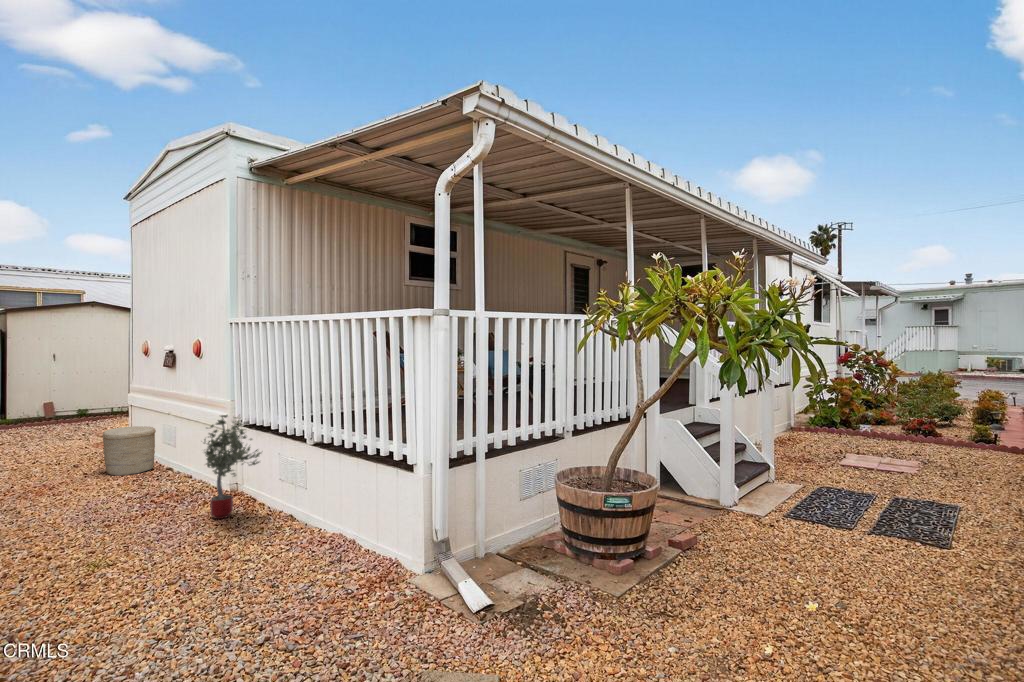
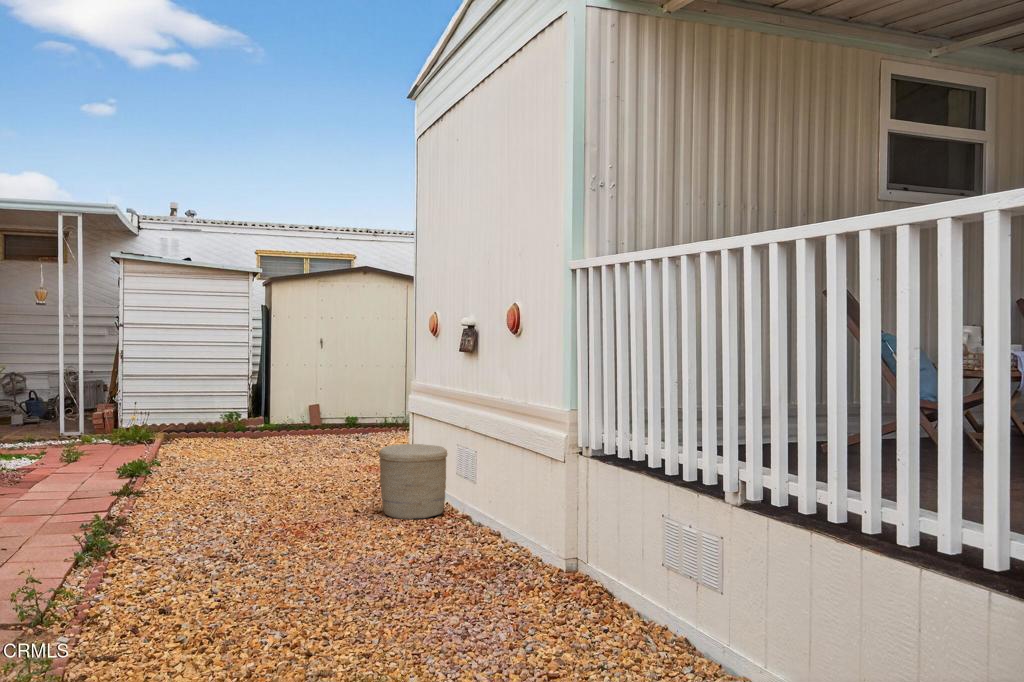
potted tree: present [204,415,261,519] -> none [528,432,632,624]

